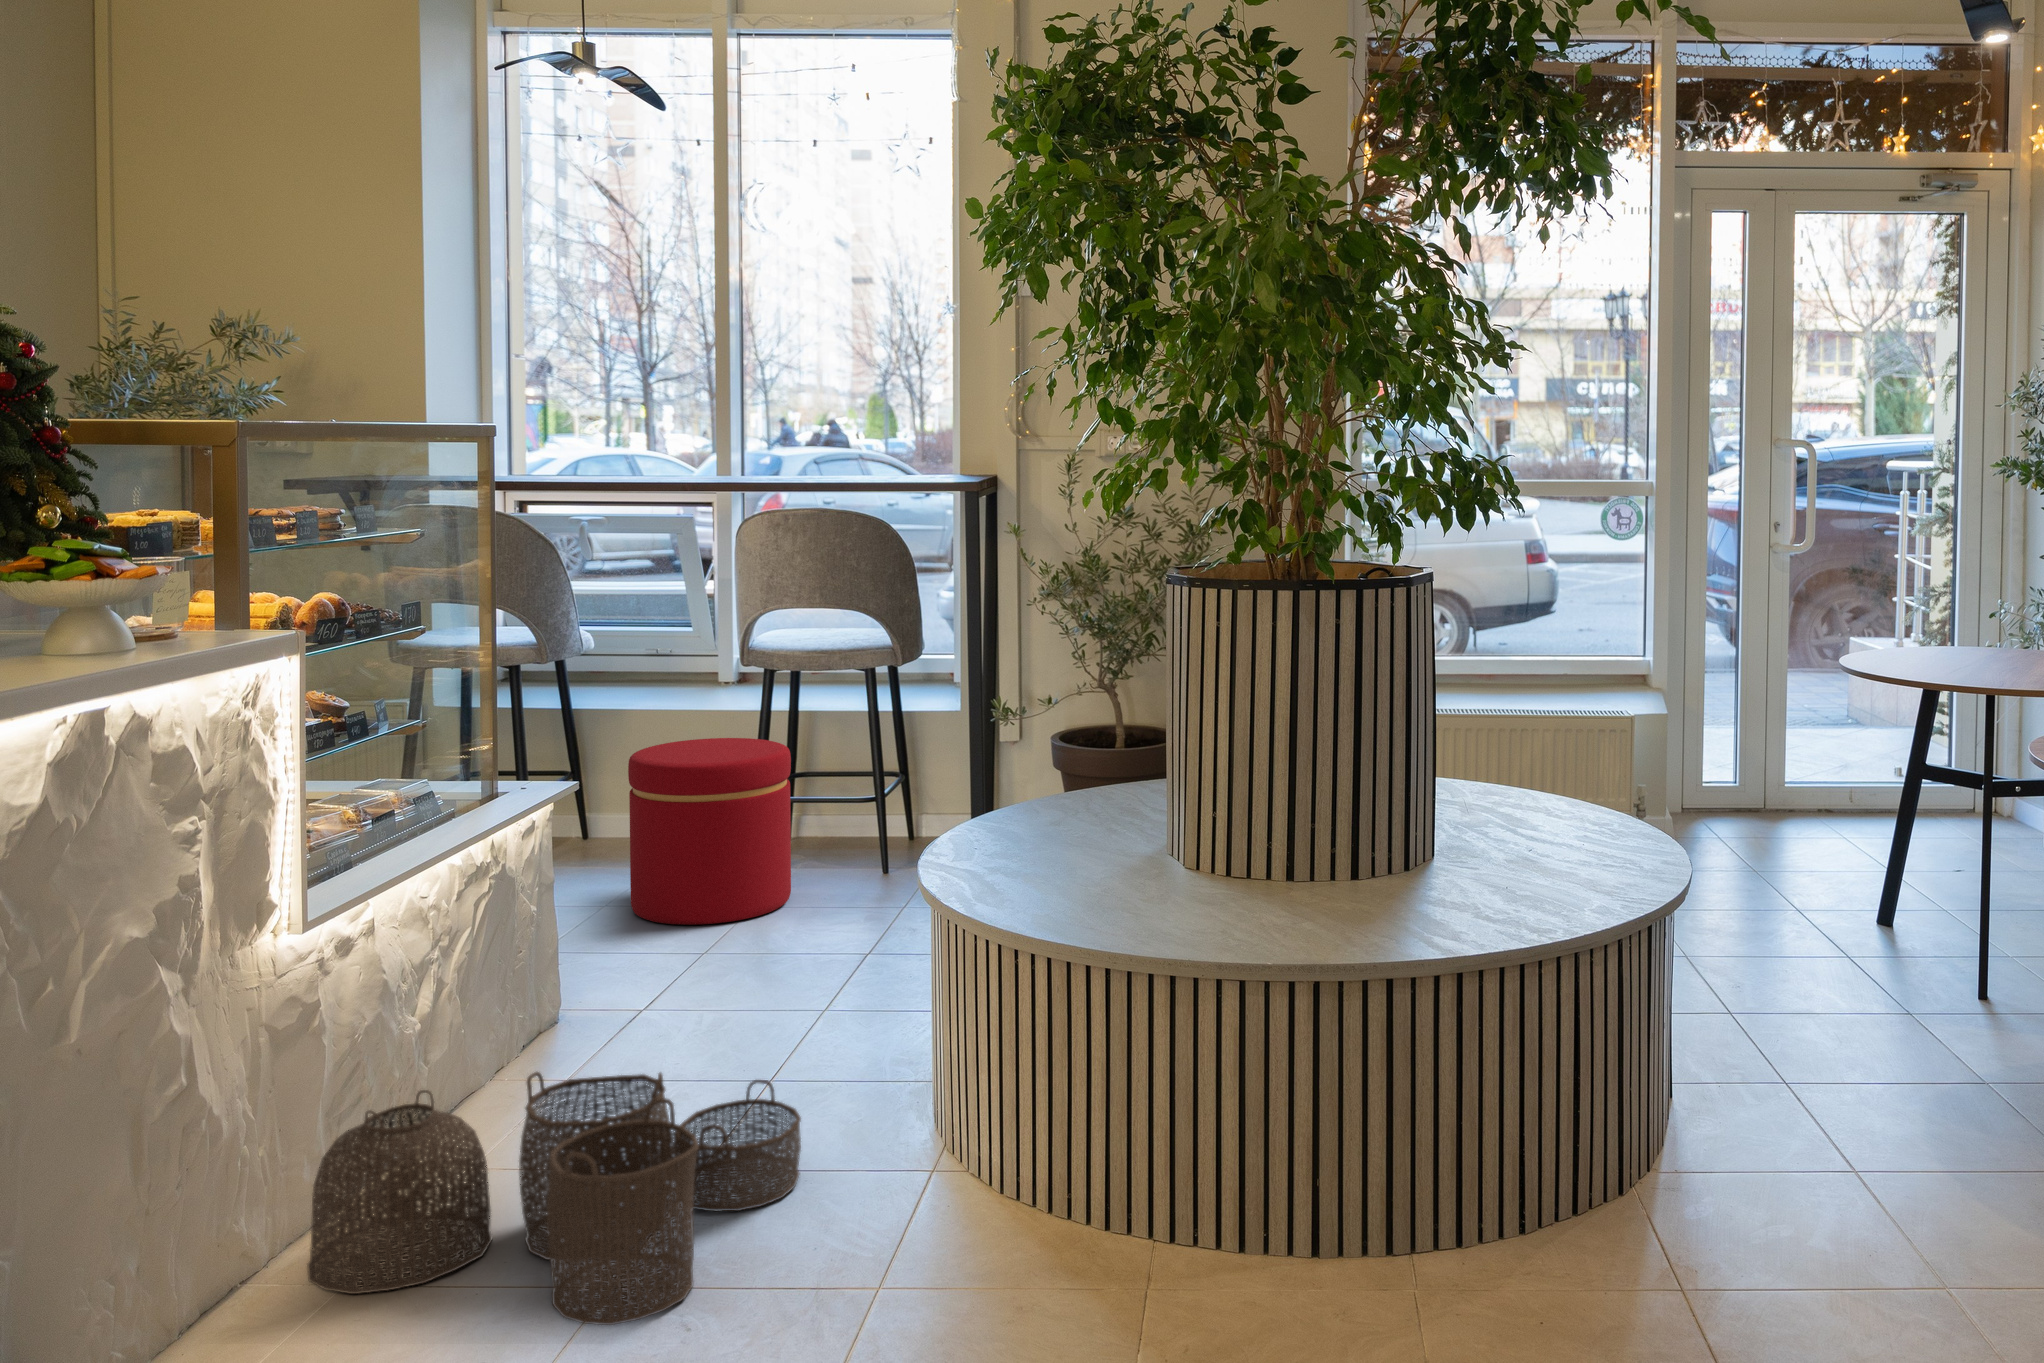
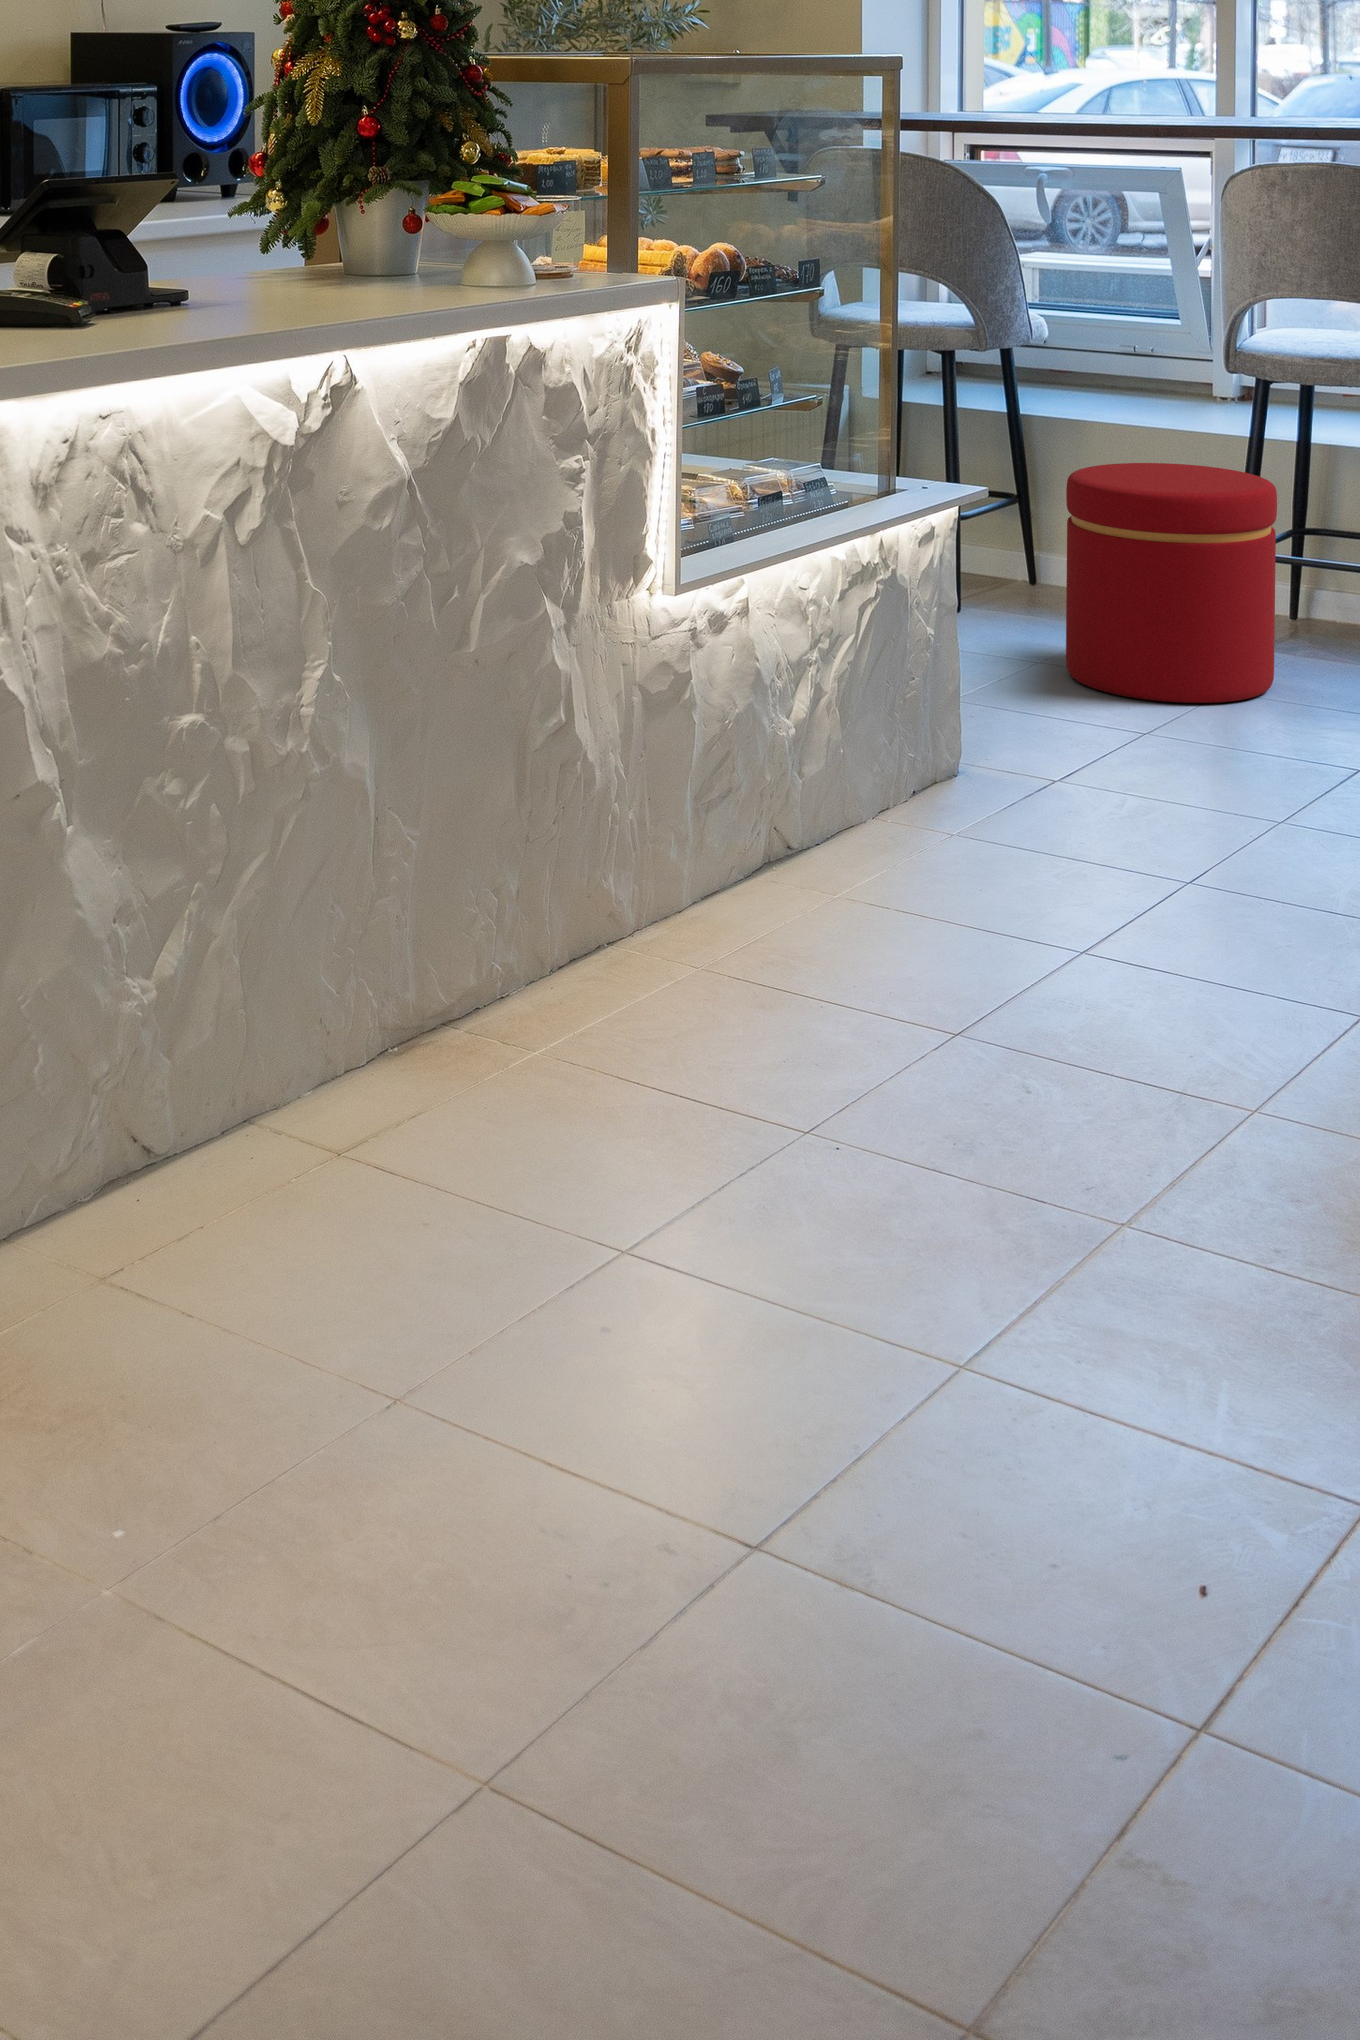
woven basket: present [307,1072,801,1325] -> none [670,784,1201,1072]

